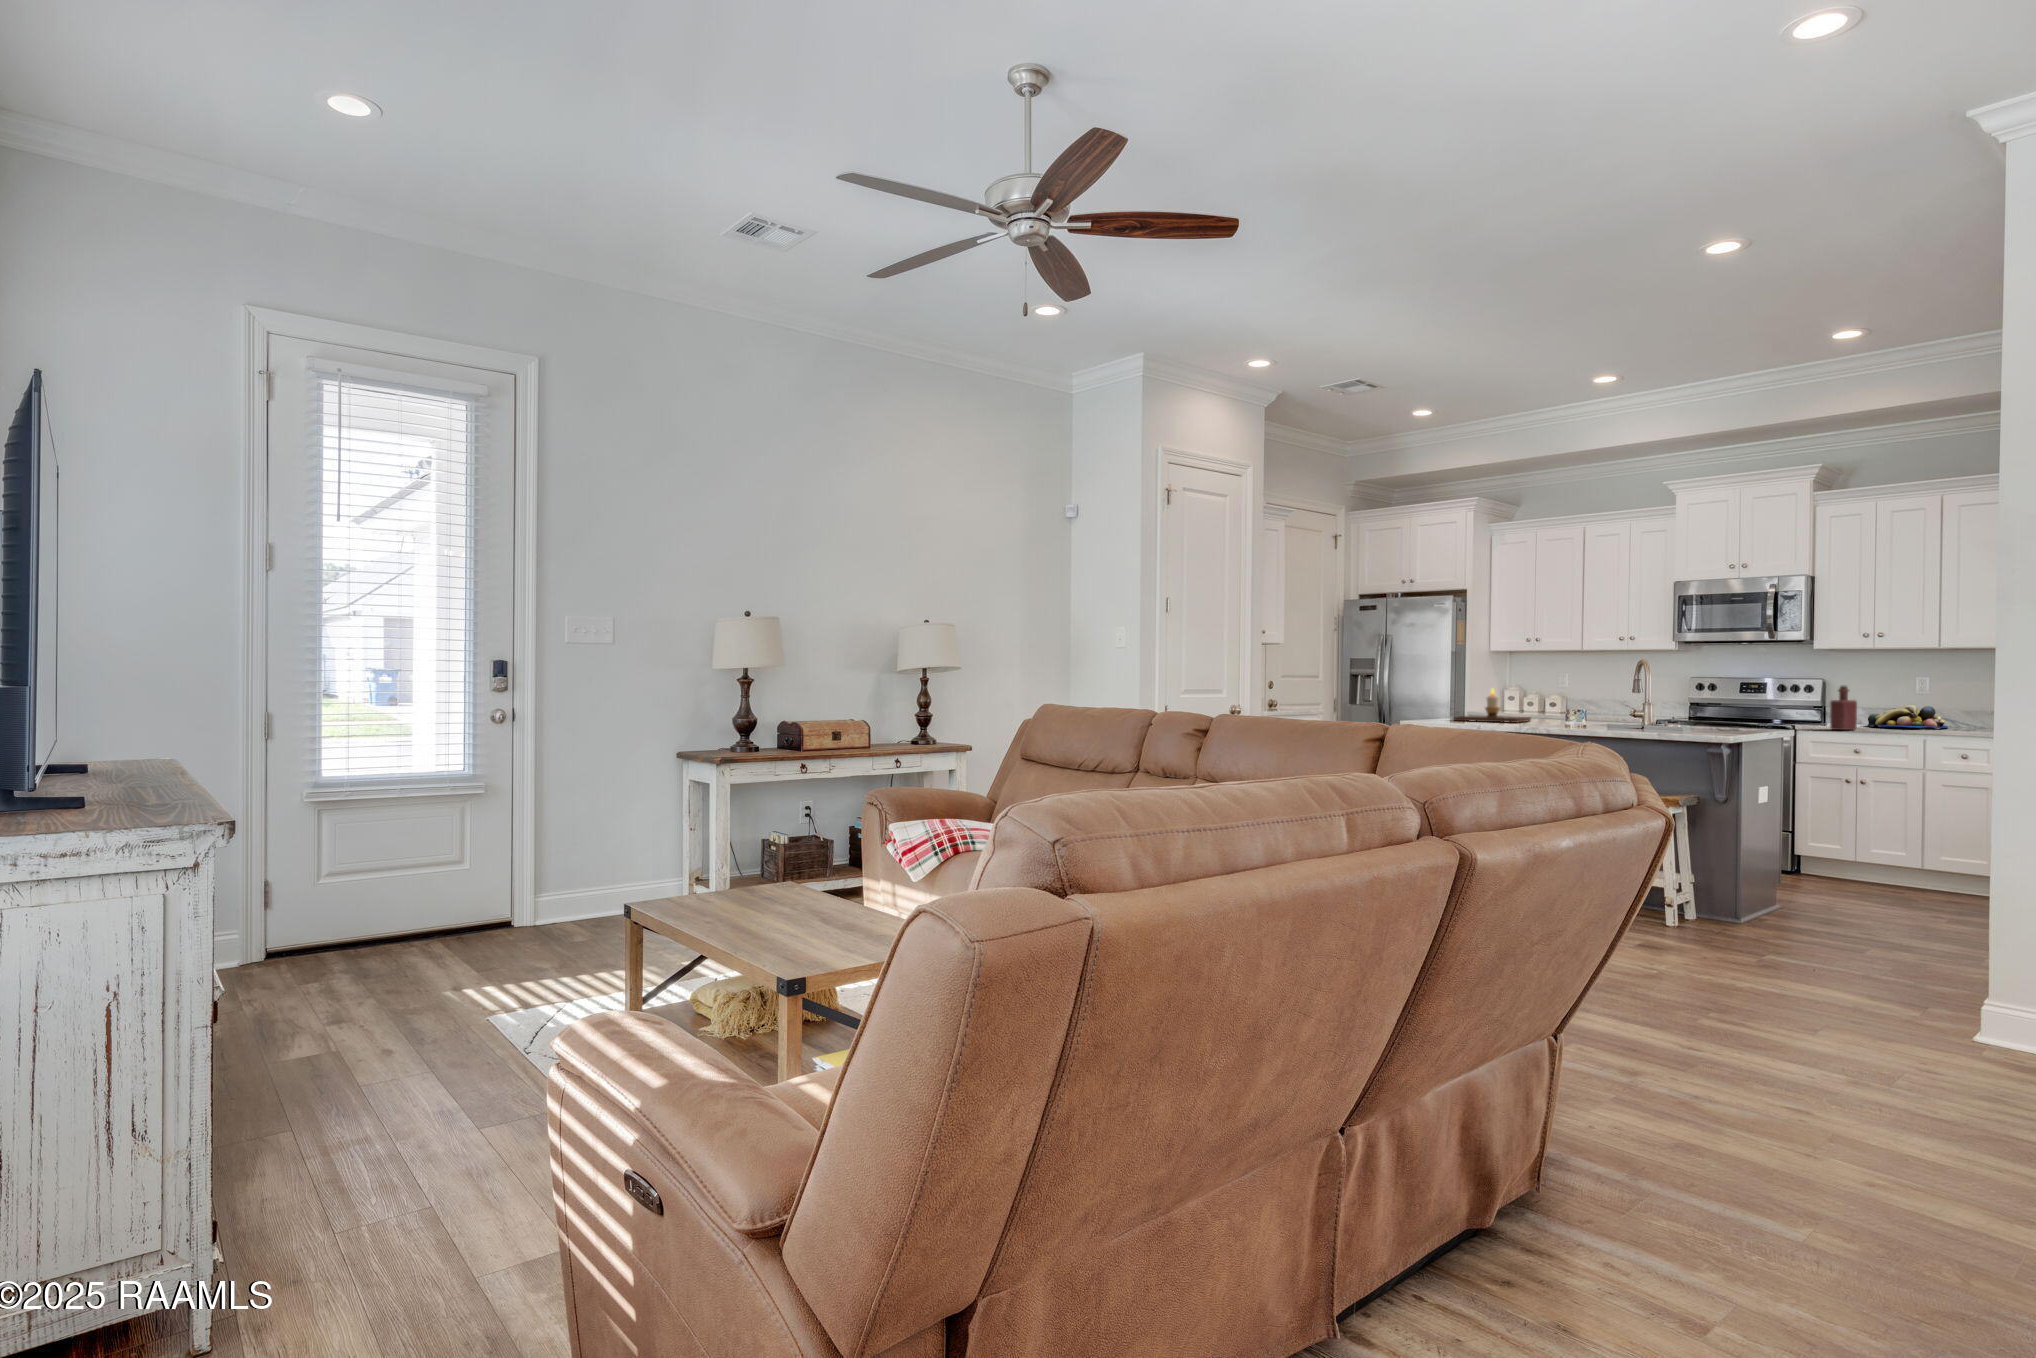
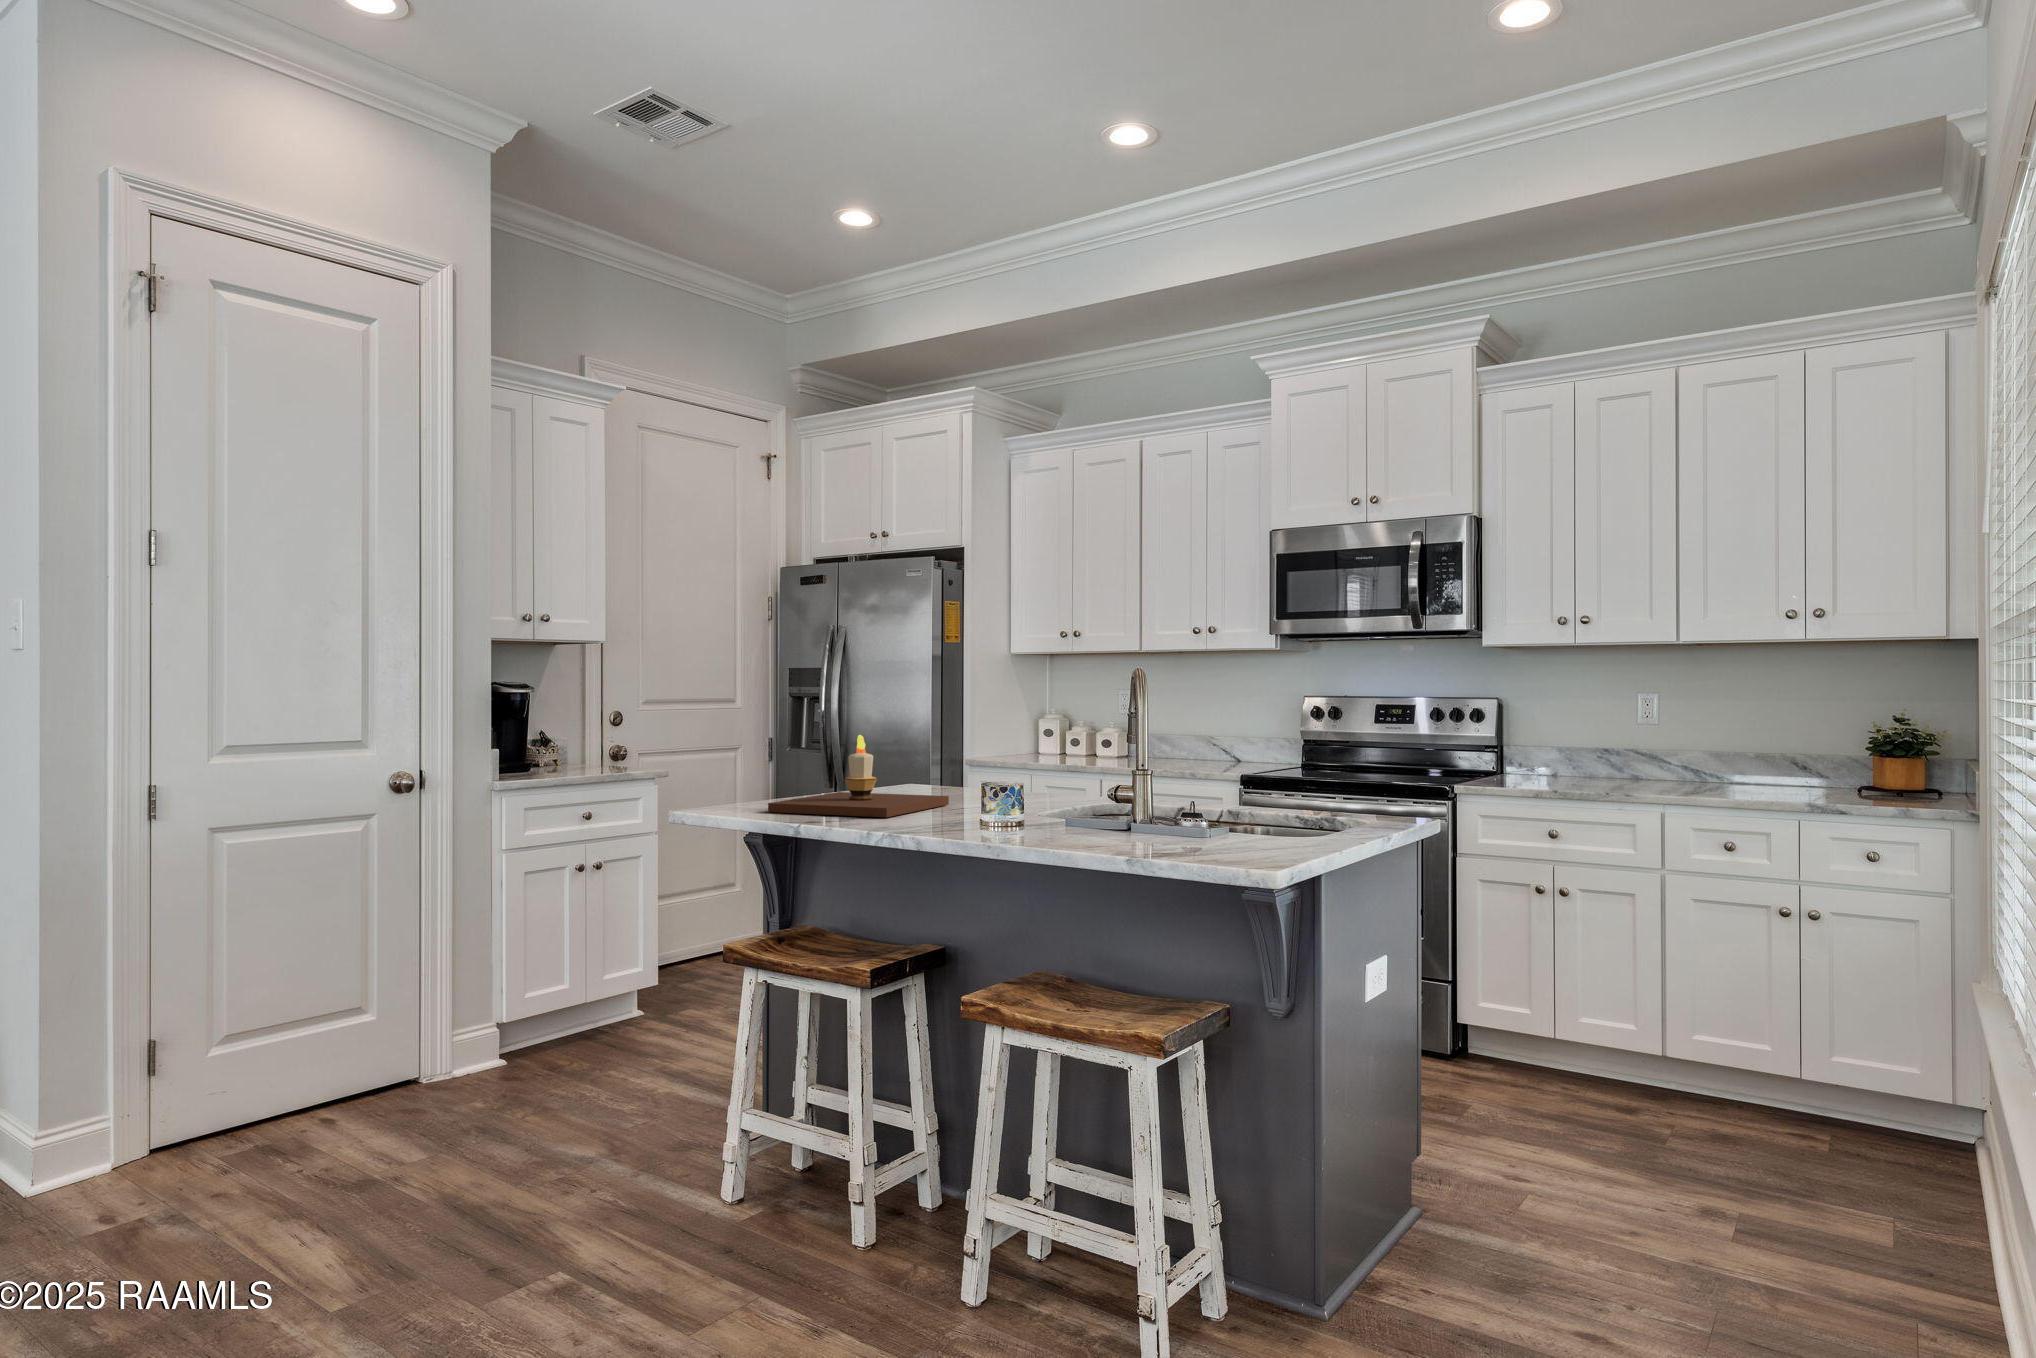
bottle: present [1830,686,1857,730] -> none [1509,713,1552,796]
fruit bowl: present [1867,705,1948,728] -> none [1565,745,1691,787]

